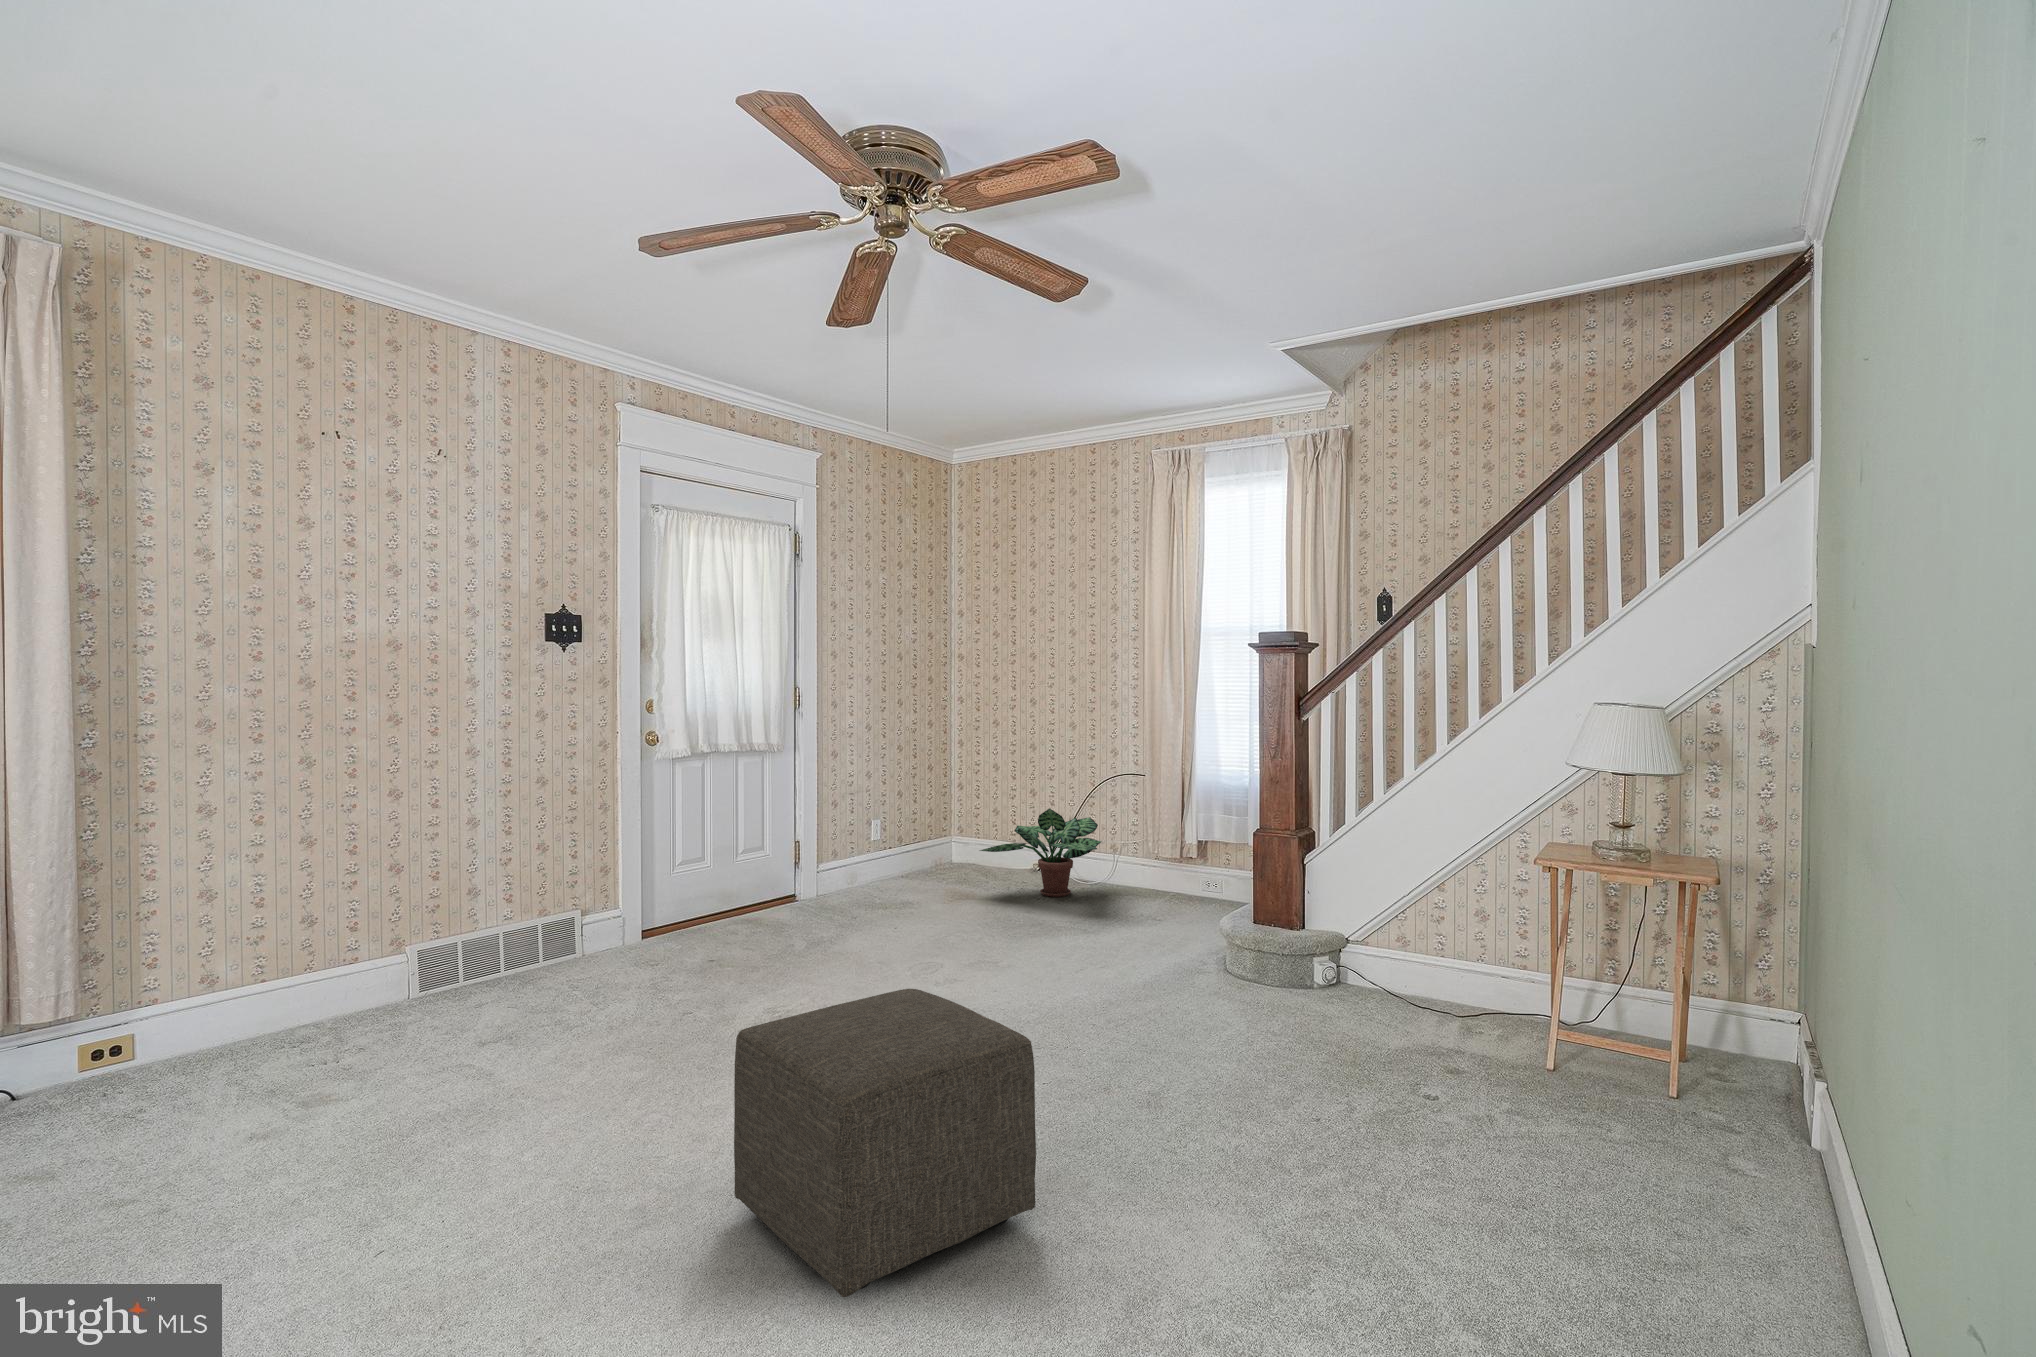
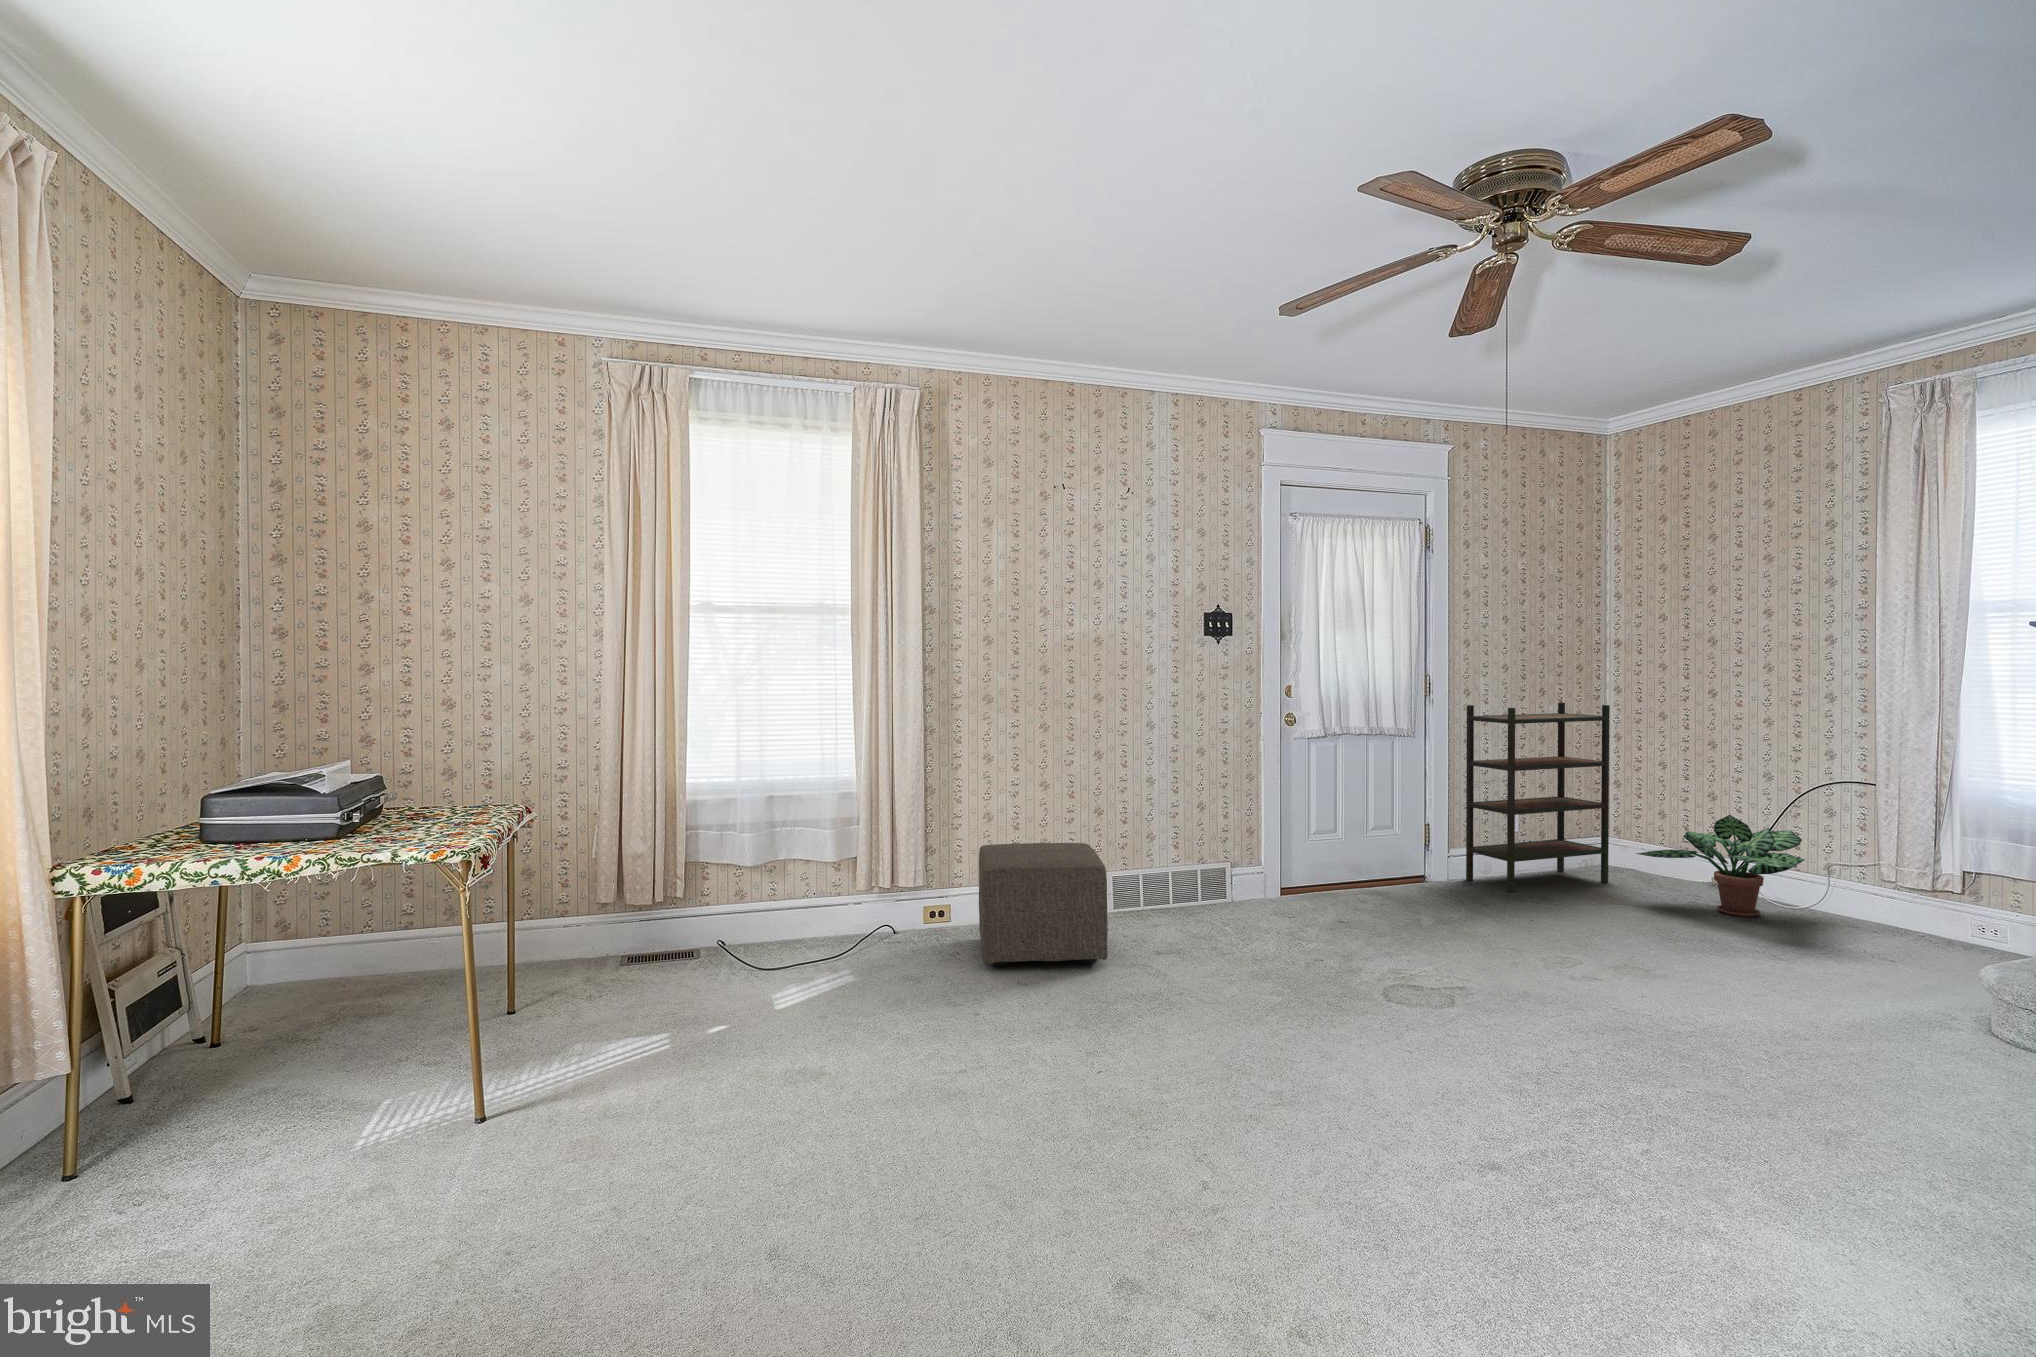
bookshelf: none [834,713,956,901] -> present [1466,703,1610,892]
ottoman: present [734,989,1036,1297] -> present [979,843,1108,967]

